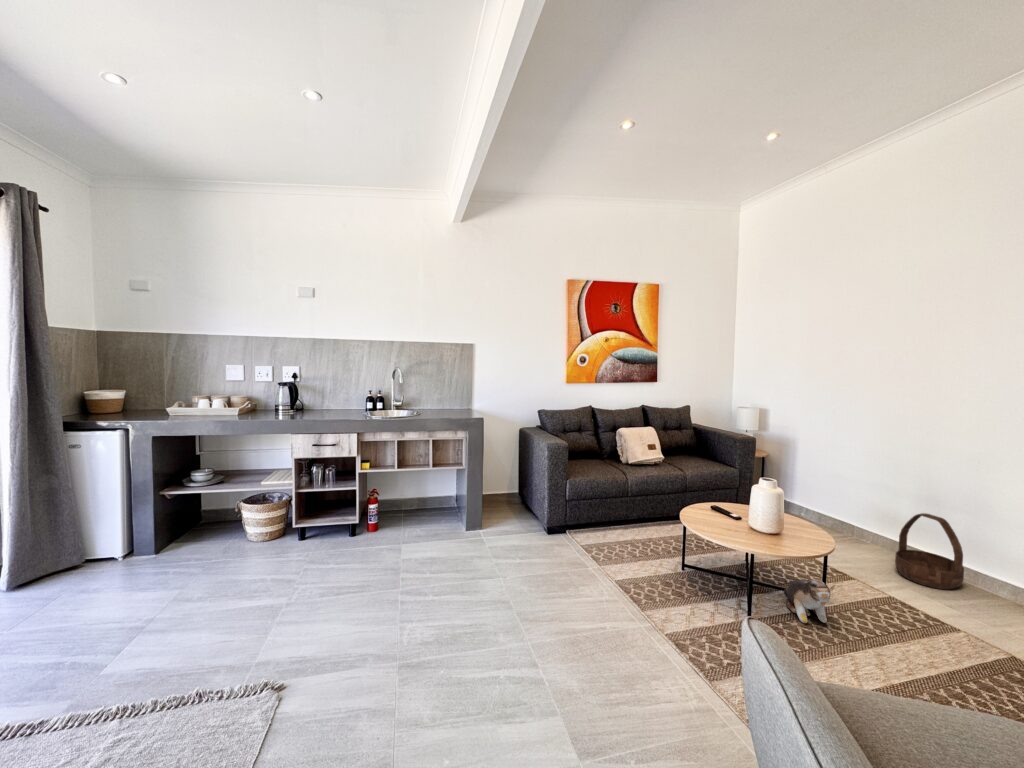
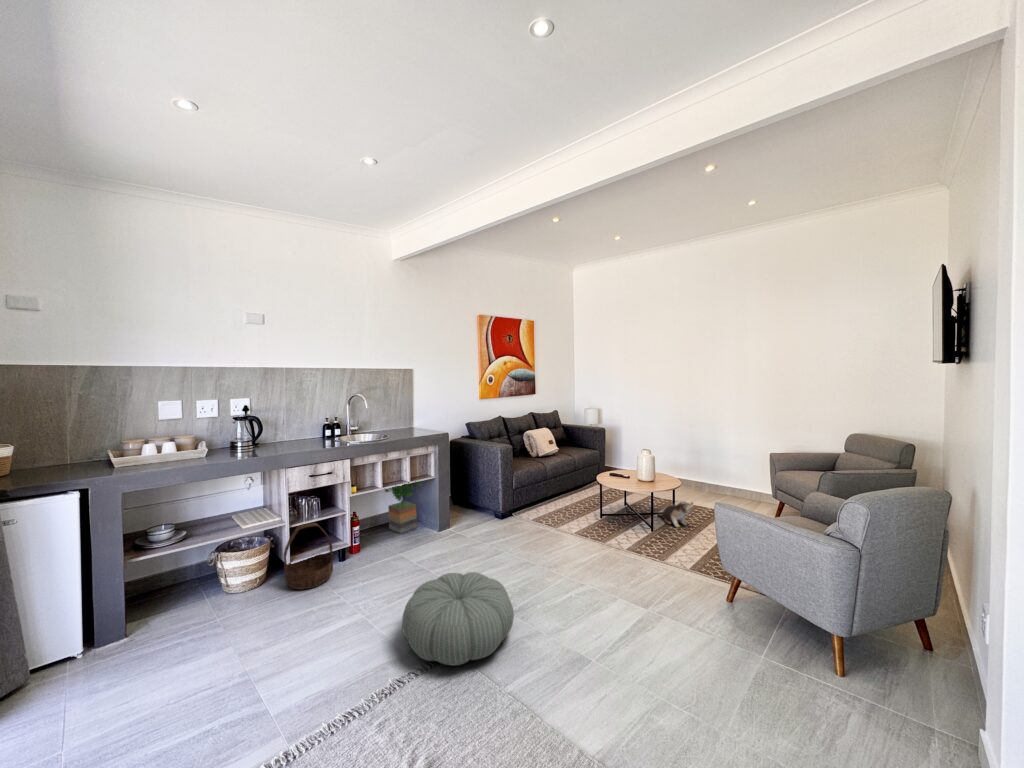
potted tree: none [411,460,457,527] -> present [384,481,422,533]
basket: present [895,513,964,589] -> present [284,523,333,590]
pouf: none [239,584,392,707] -> present [402,572,514,666]

